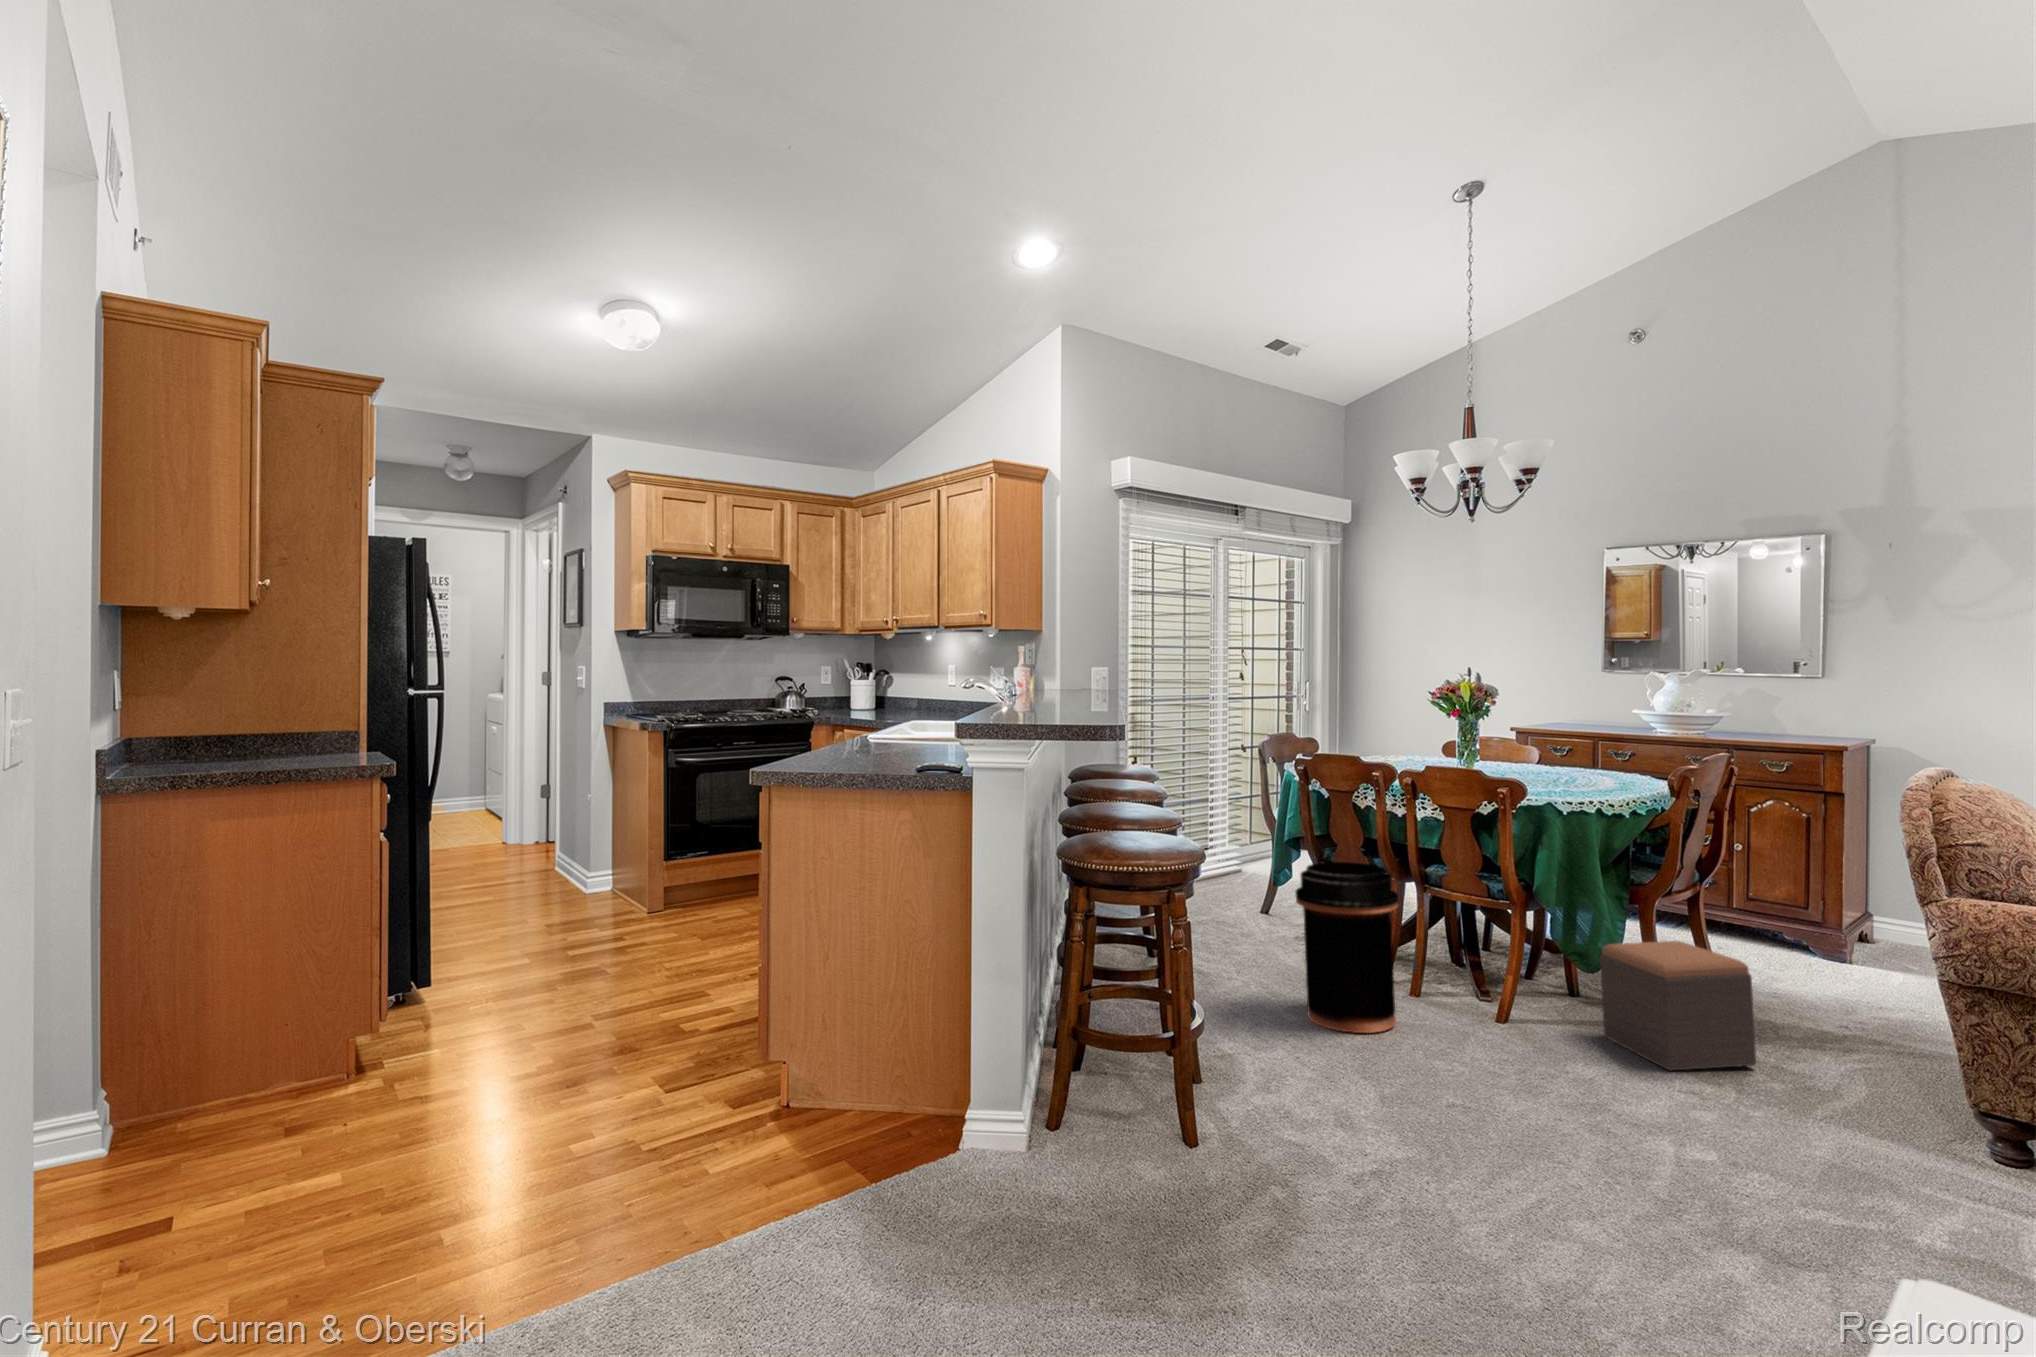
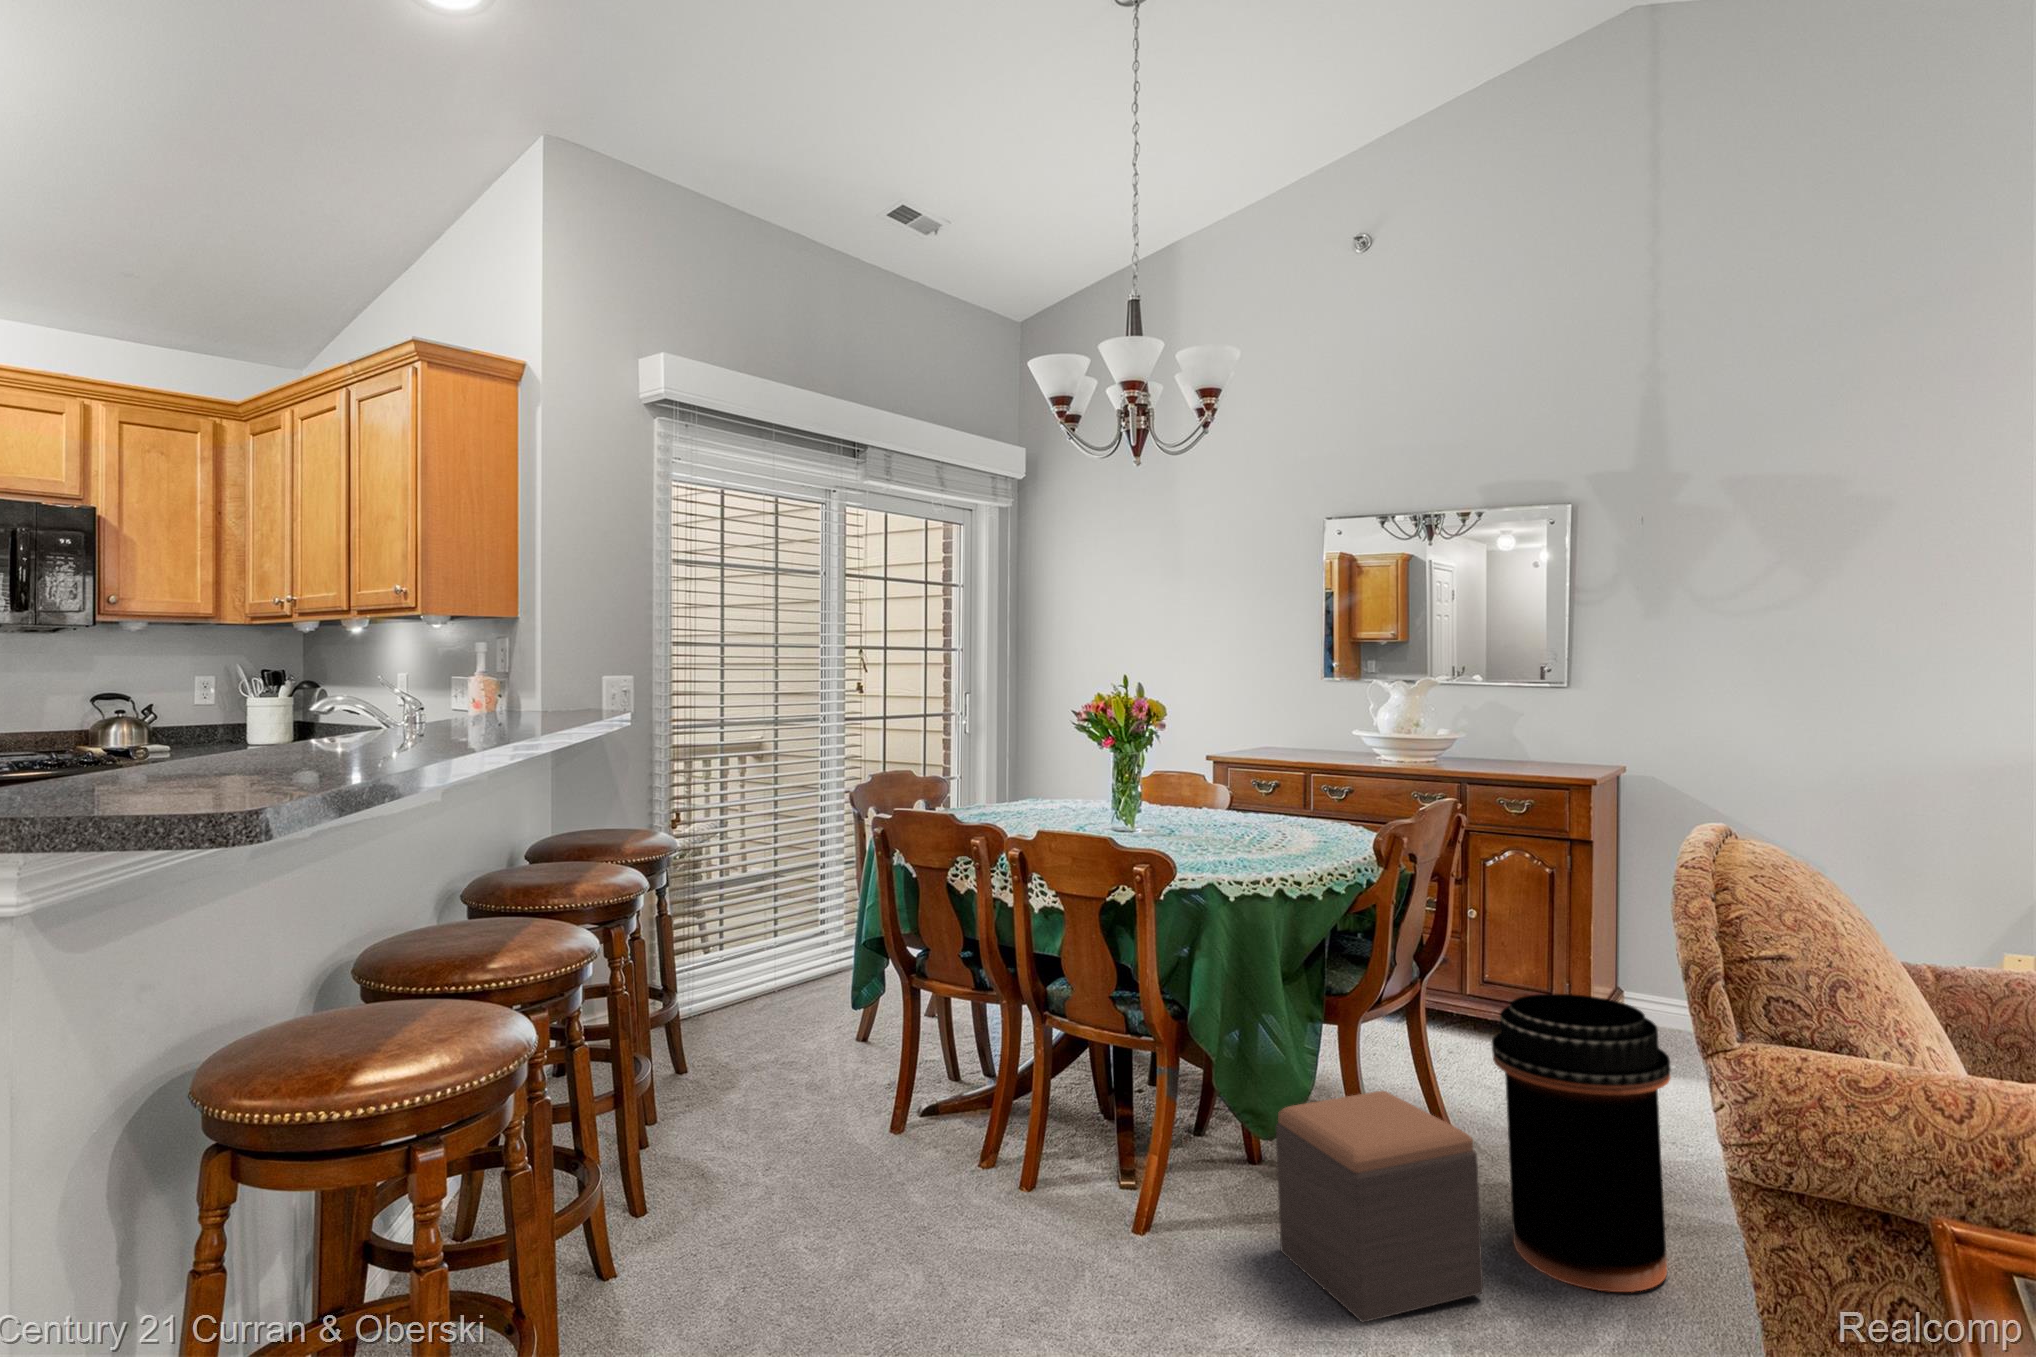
trash can: present [1296,862,1398,1033] -> present [1492,994,1670,1292]

